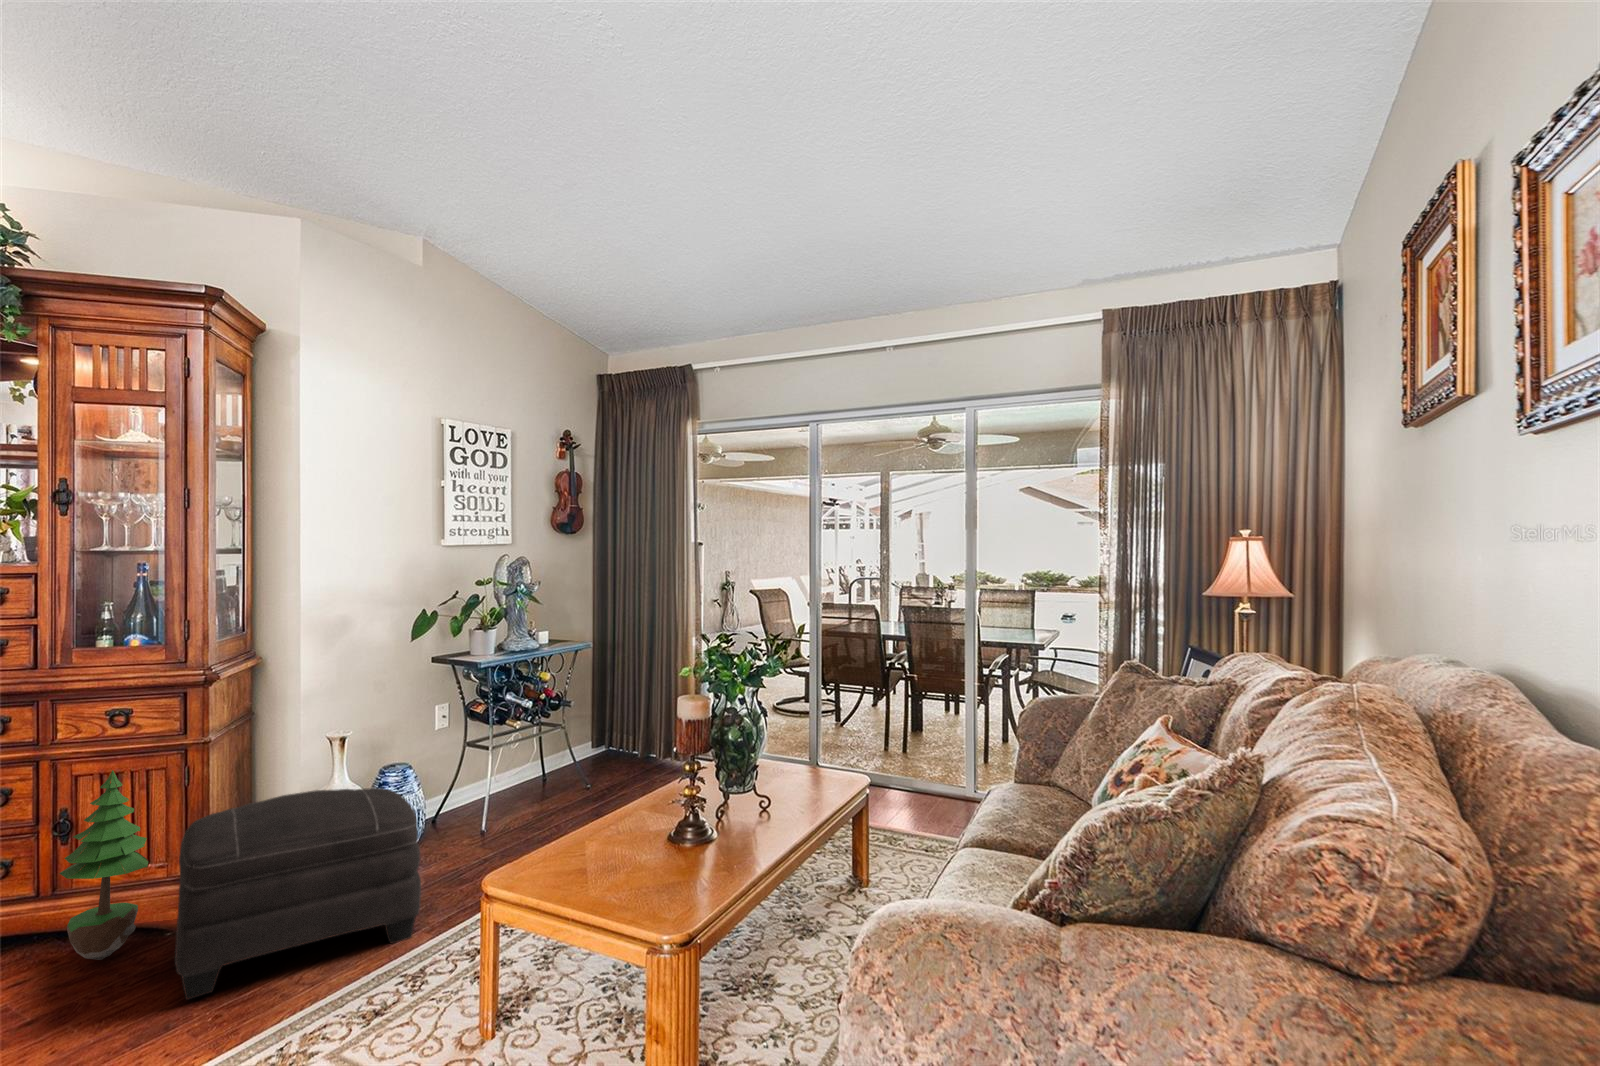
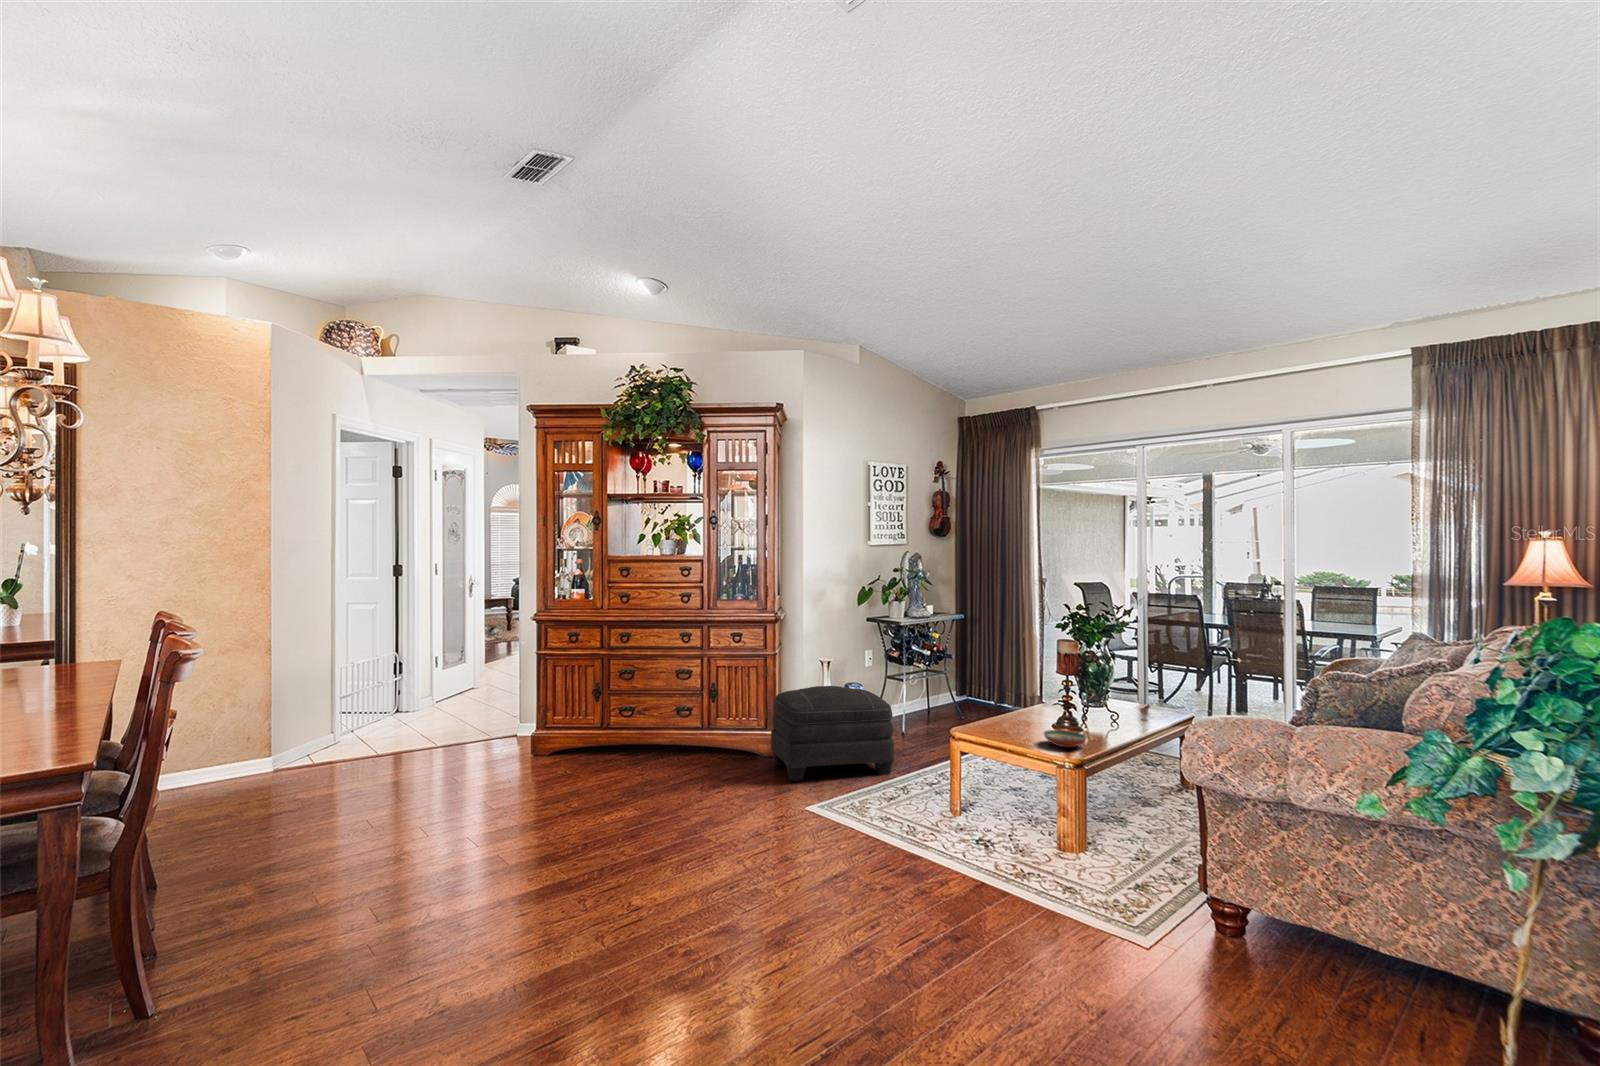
potted tree: present [59,770,148,960] -> none [720,663,755,763]
decorative bowl: none [634,864,708,904] -> present [1043,730,1087,747]

